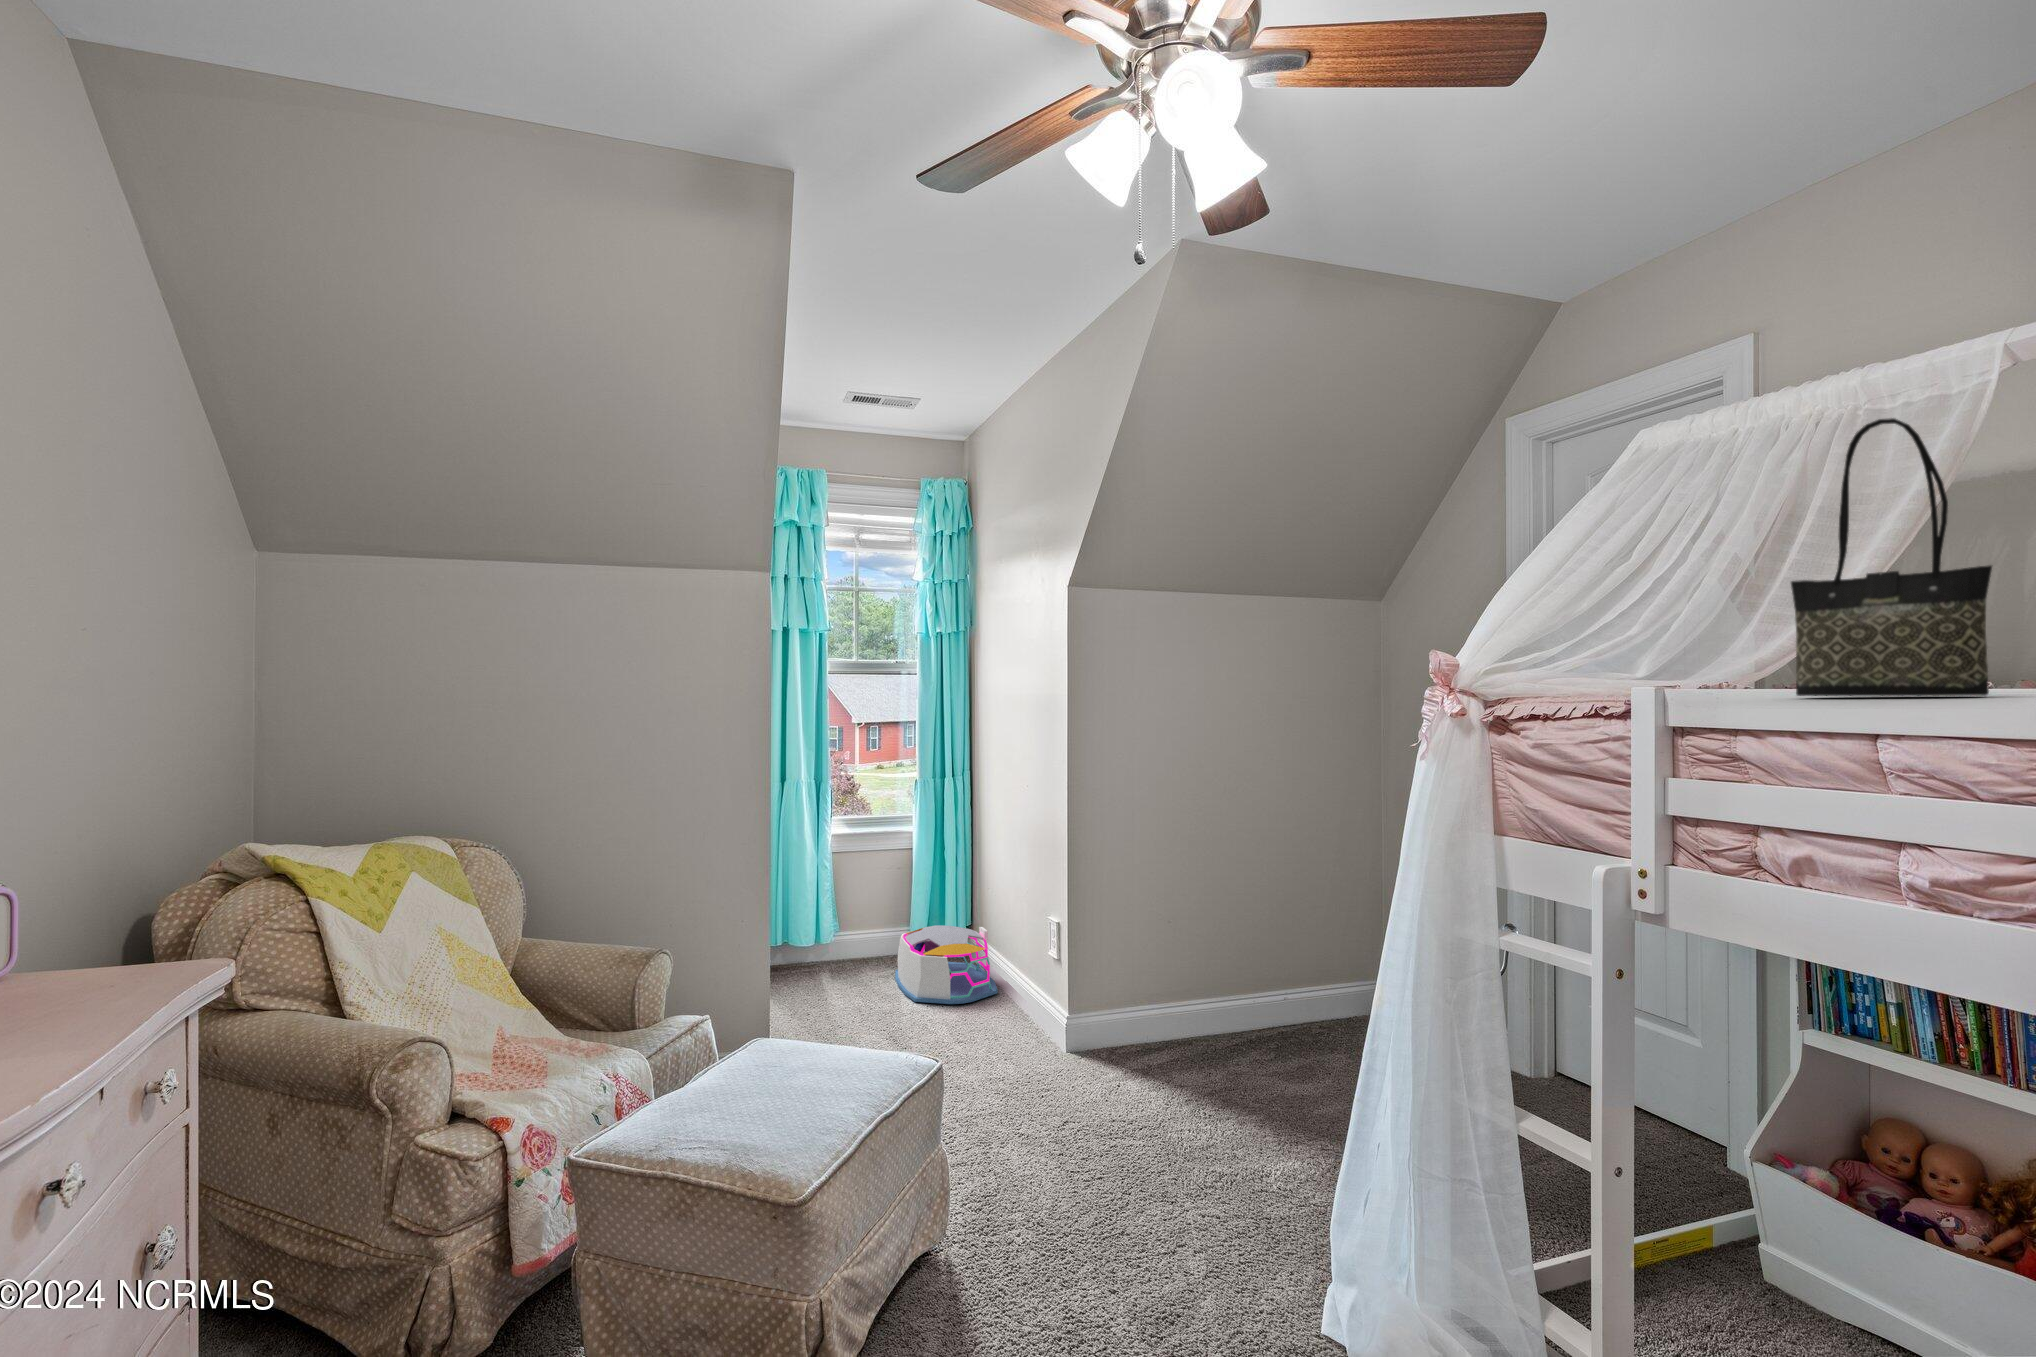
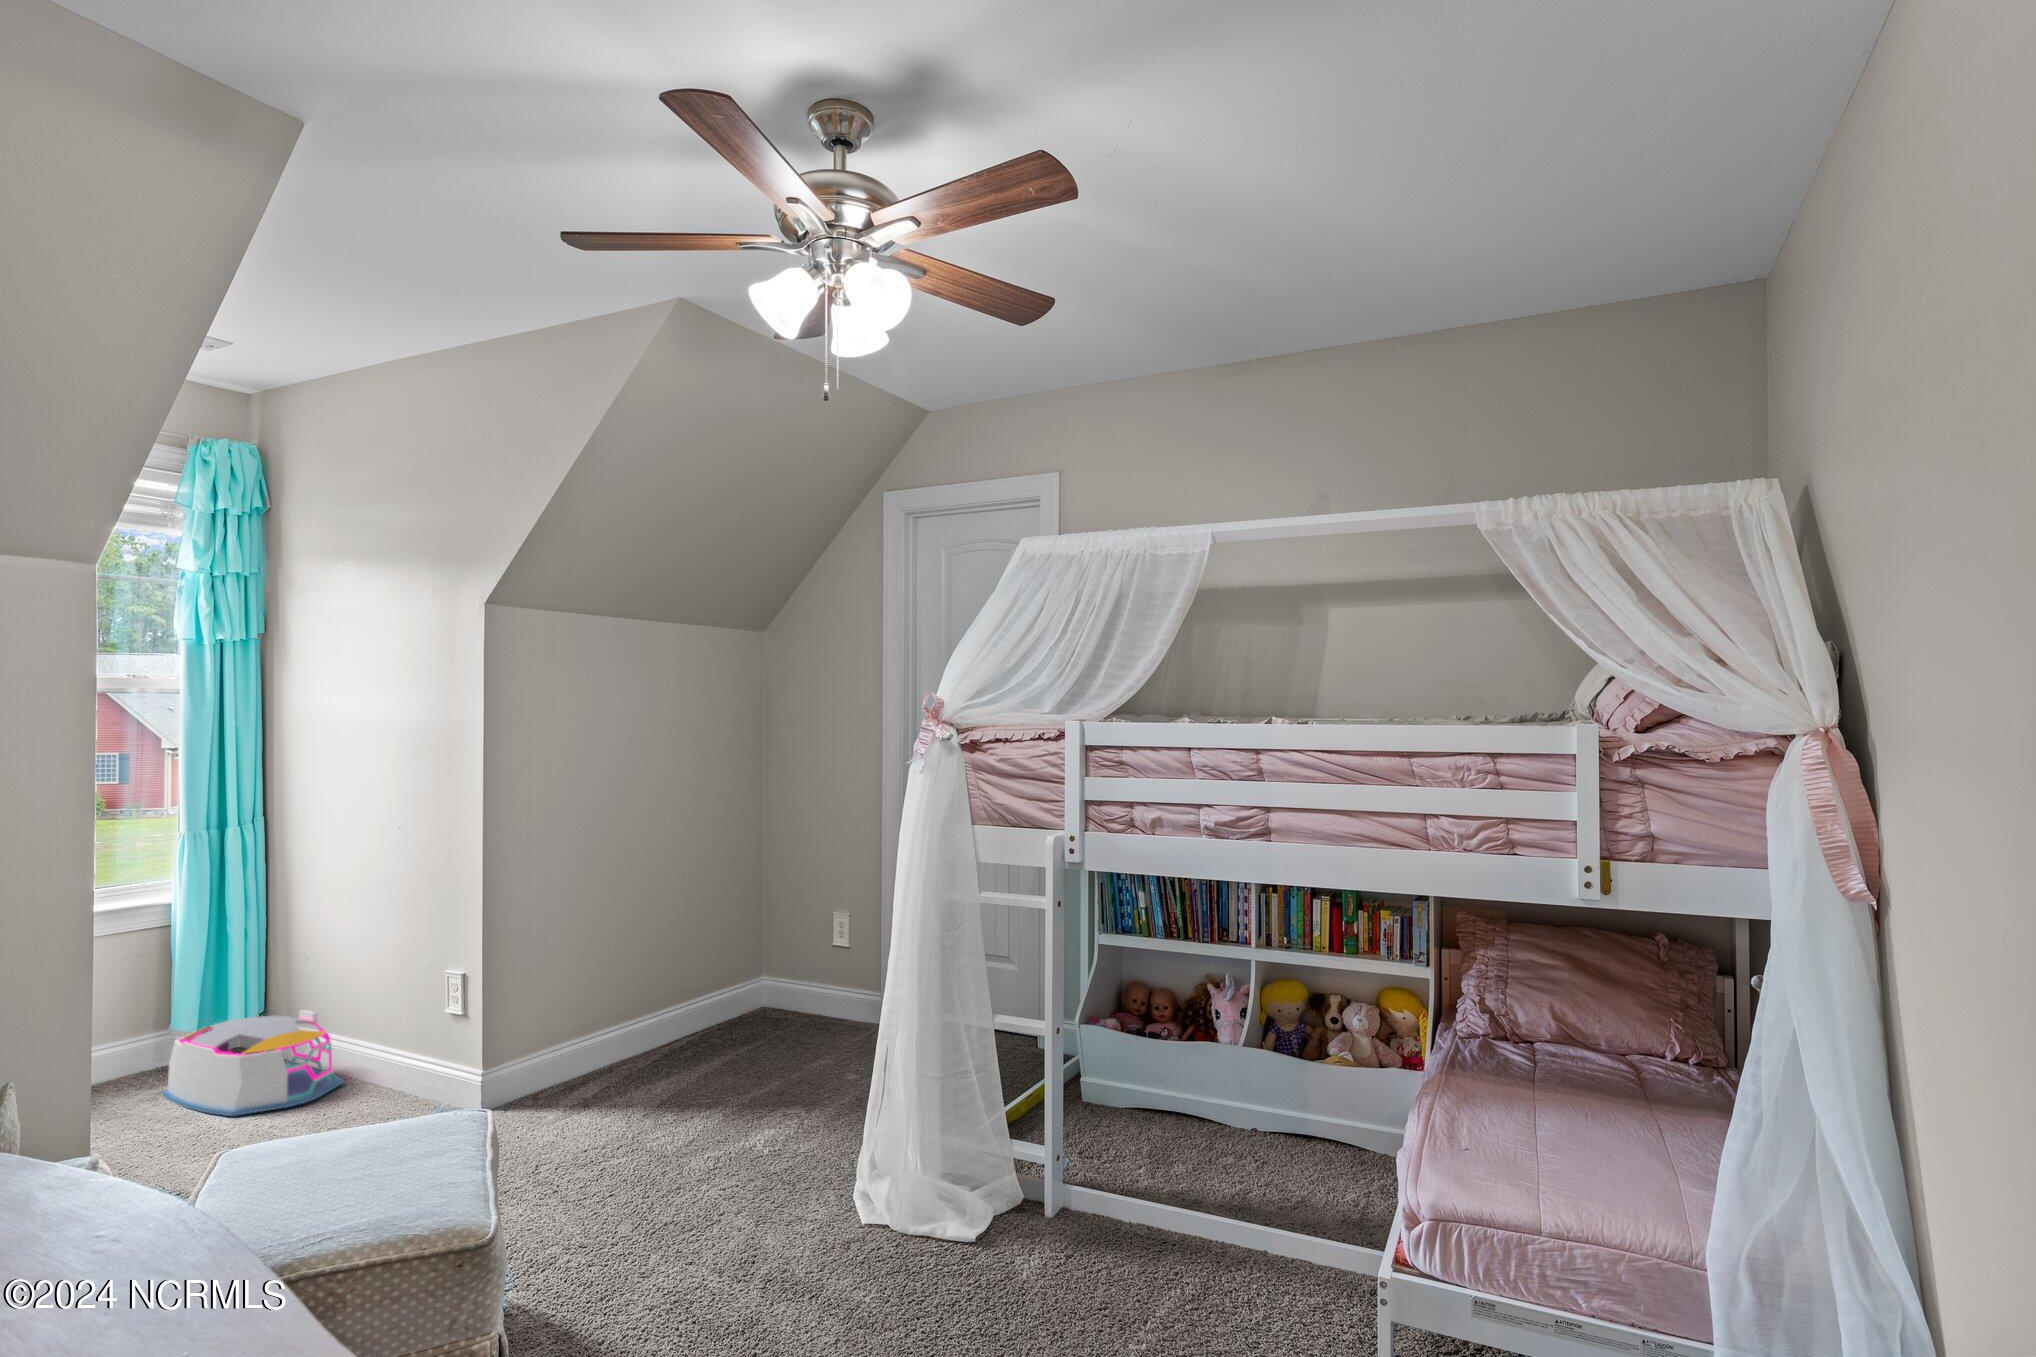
tote bag: present [1791,418,1992,696] -> none [1143,573,1227,726]

